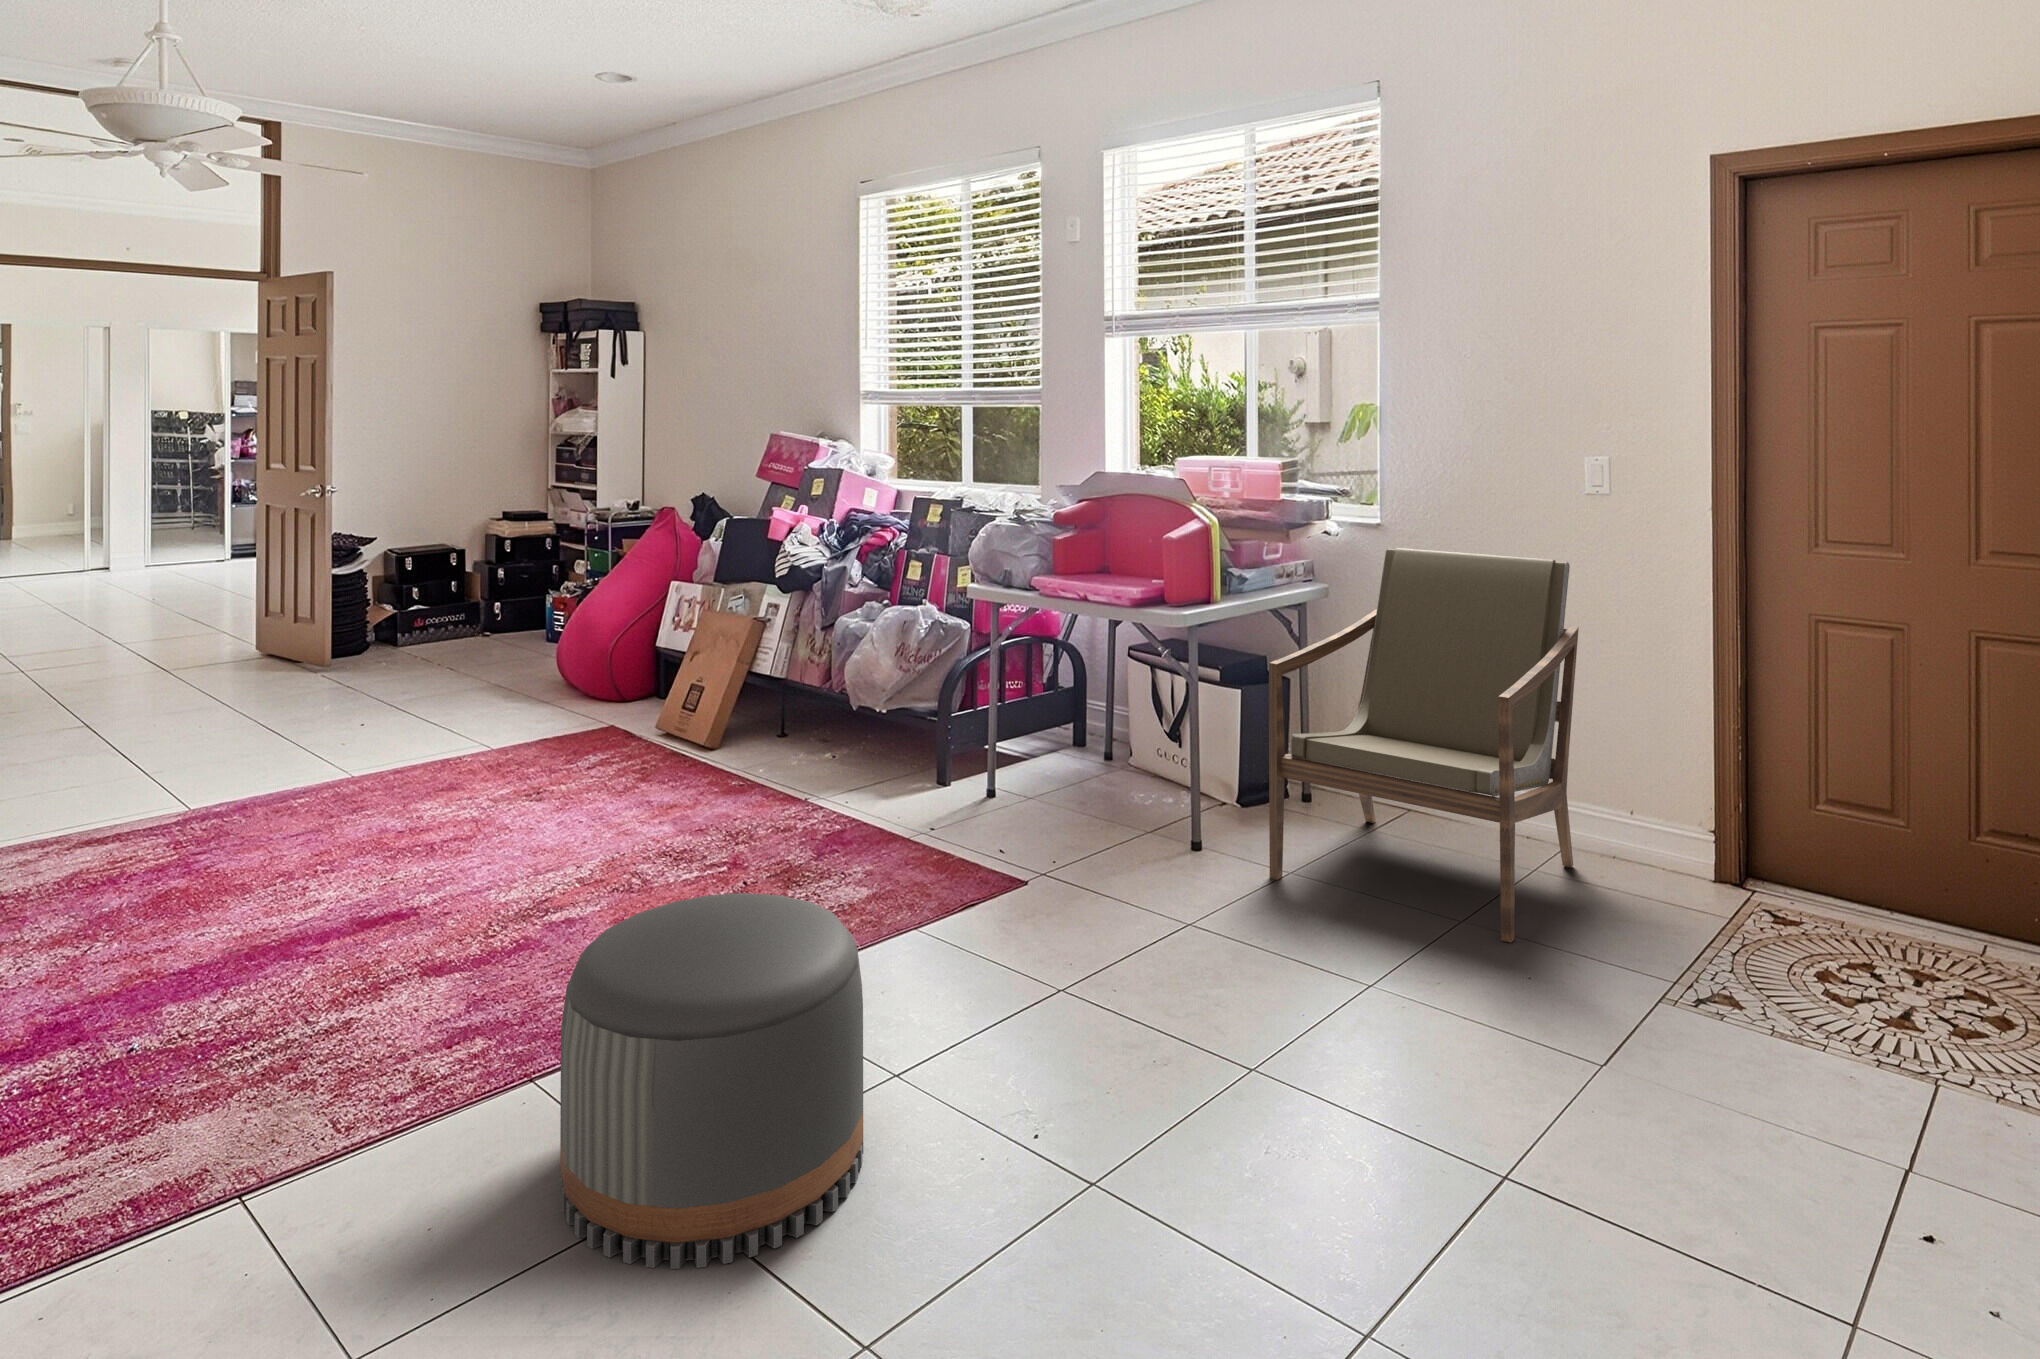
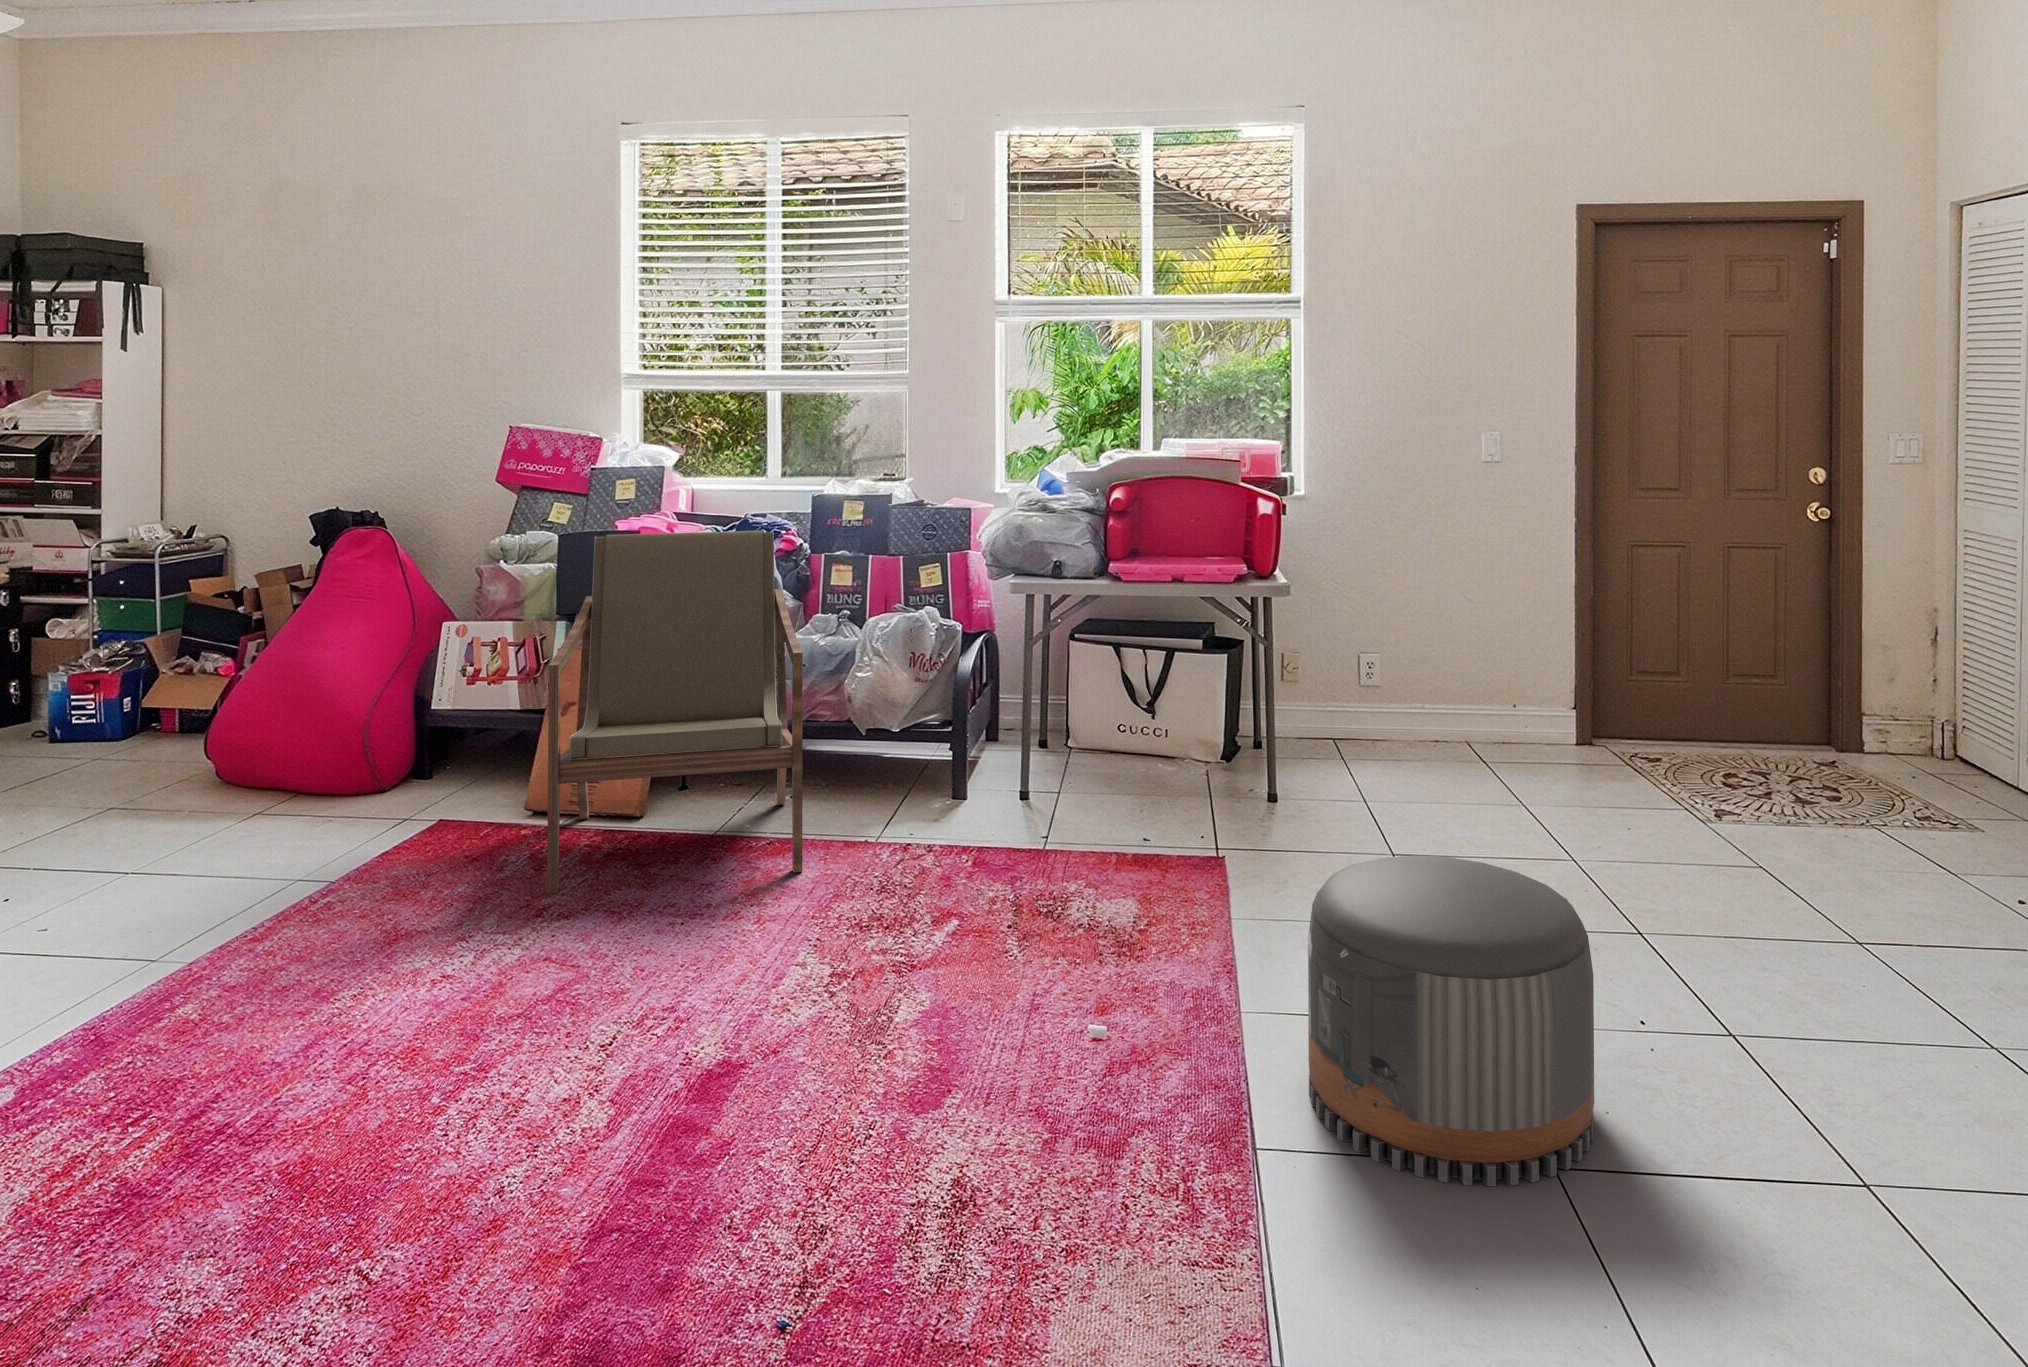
armchair: present [1269,548,1579,943] -> present [547,531,802,894]

